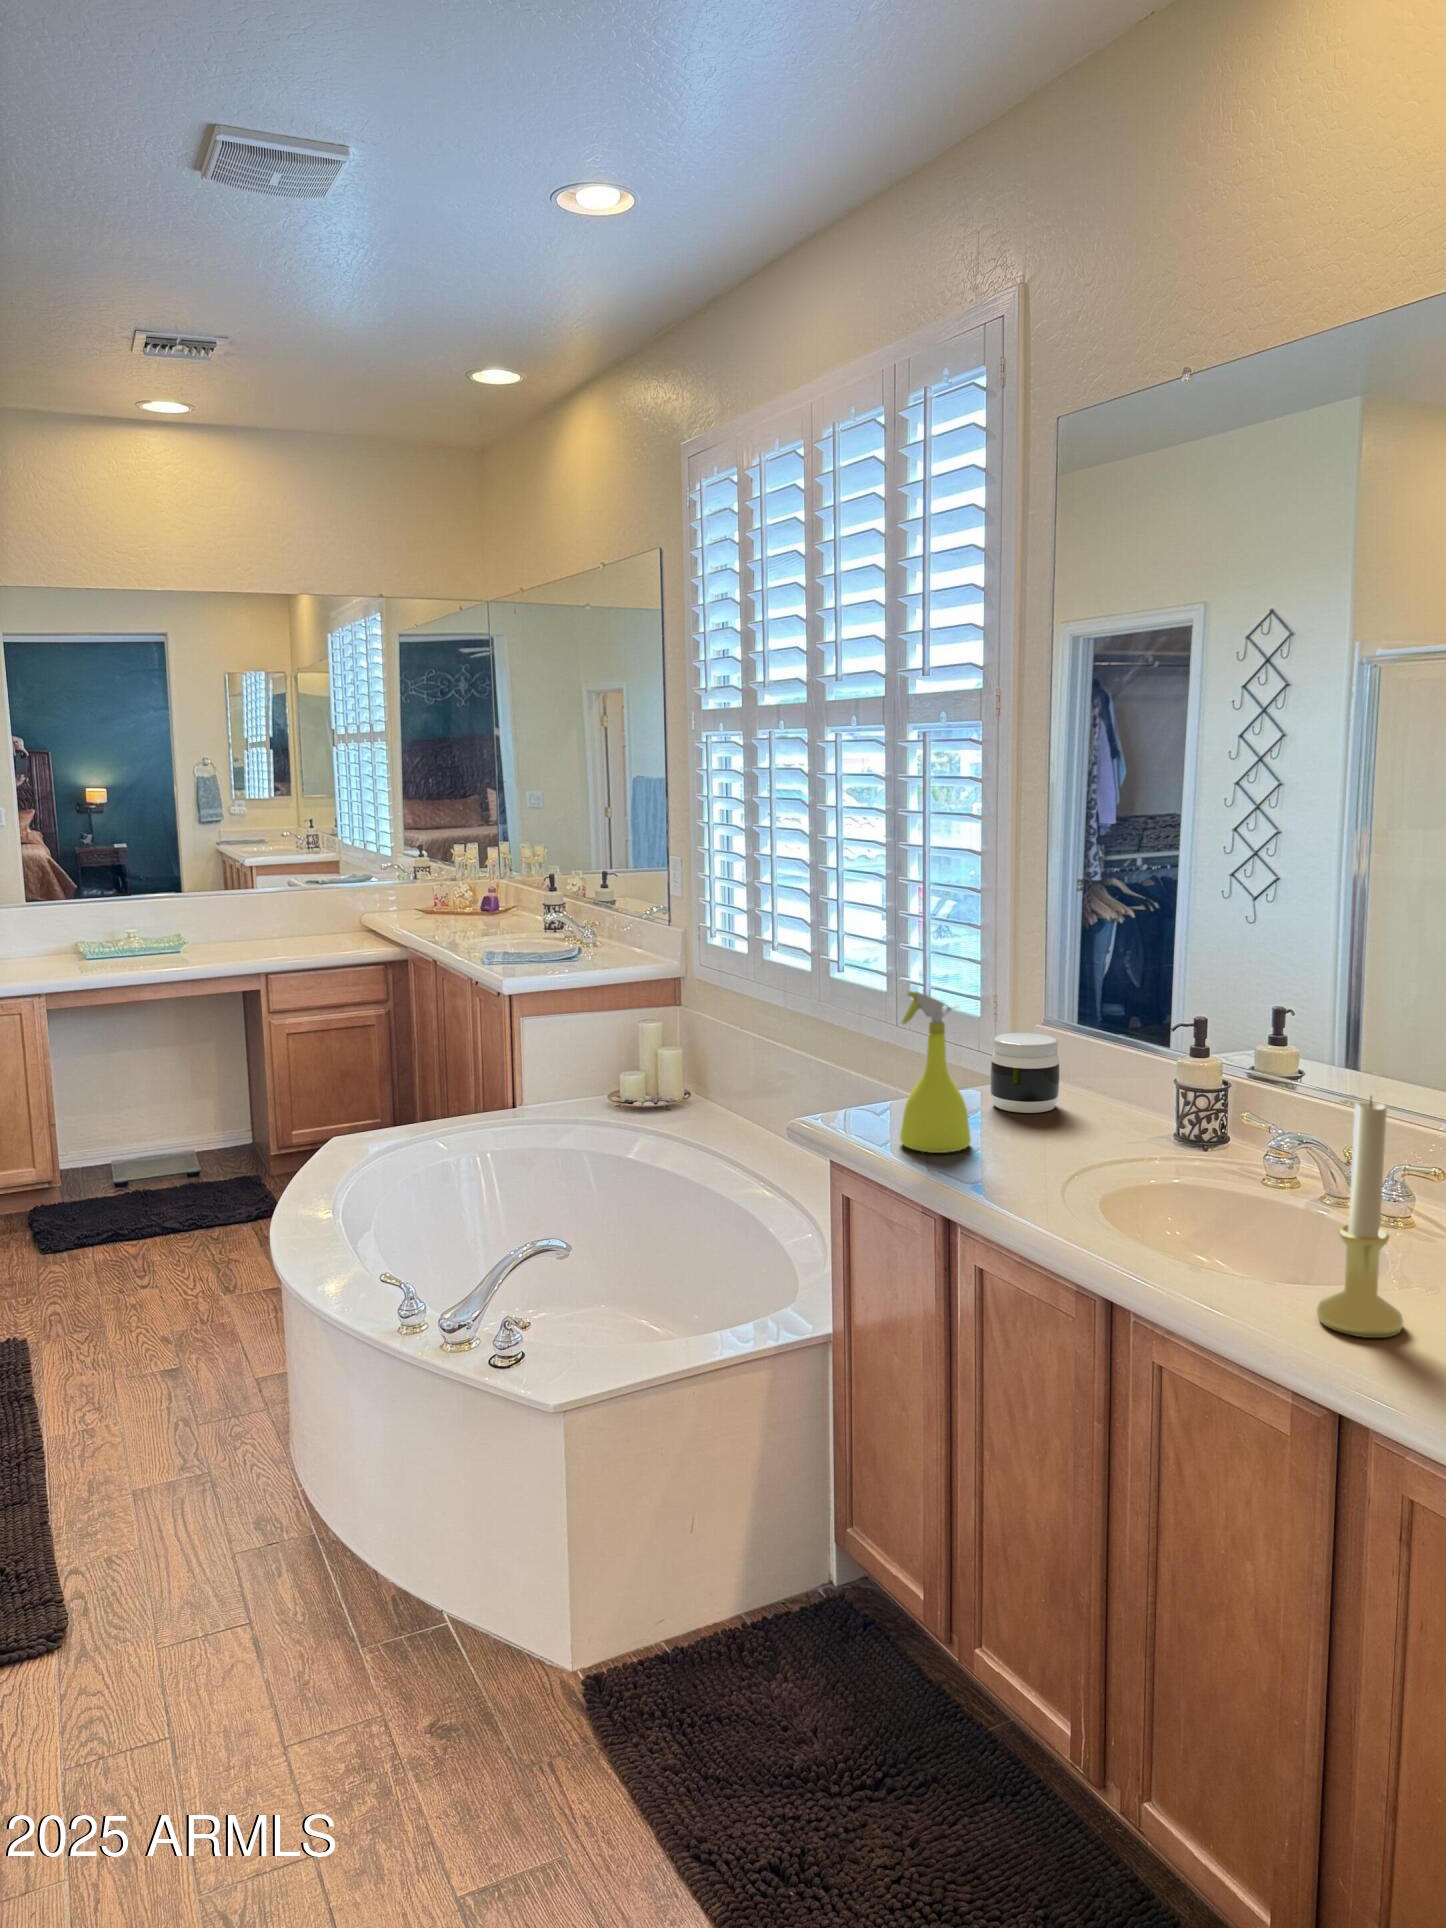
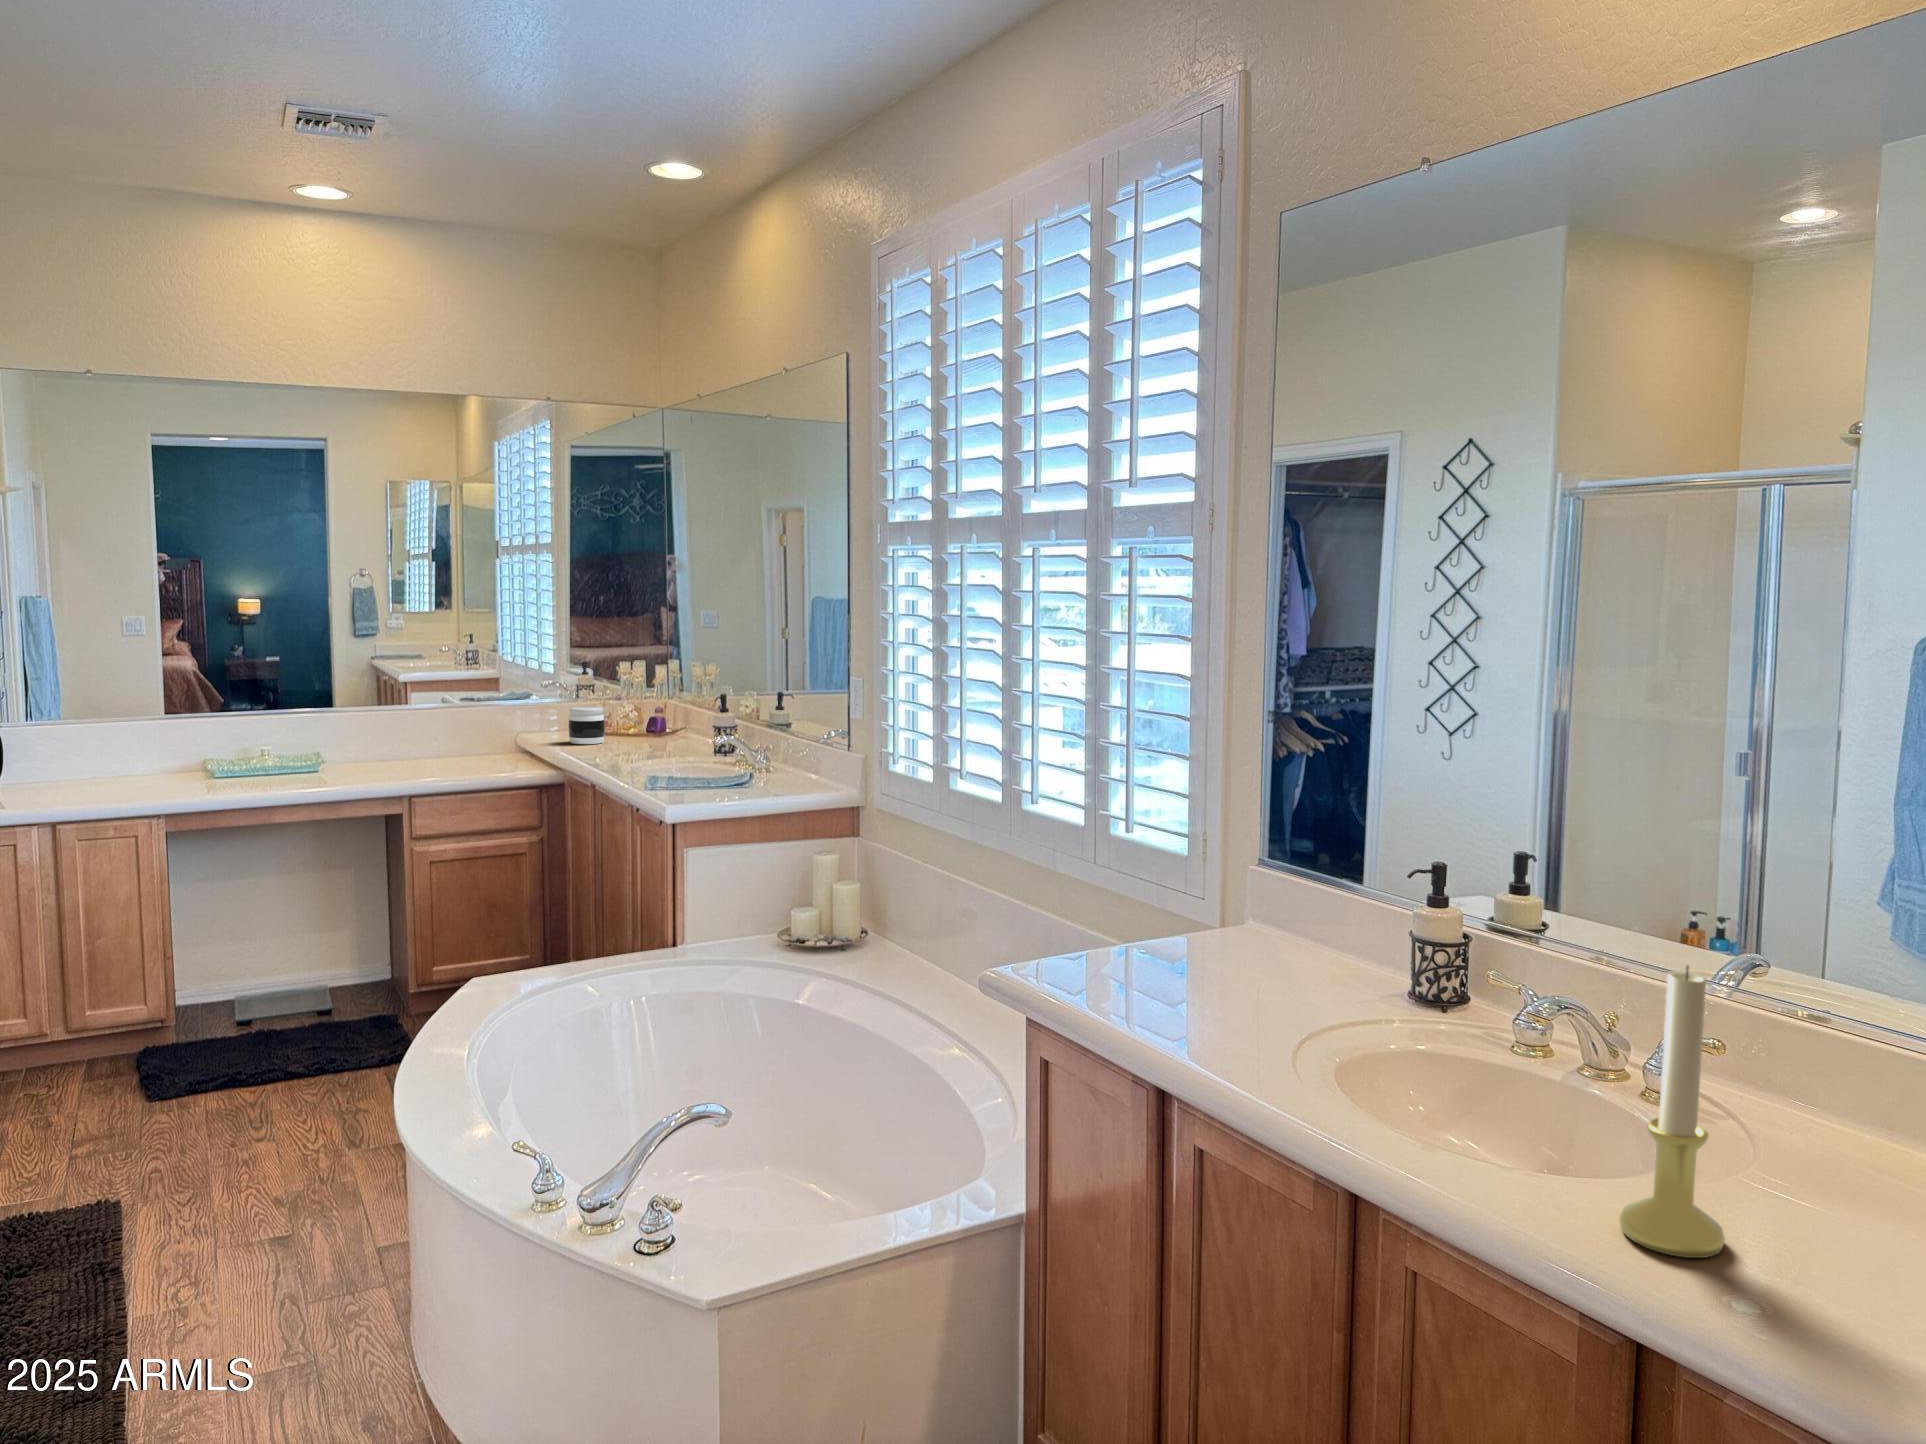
spray bottle: present [900,991,971,1153] -> none [1108,828,1187,1012]
jar: present [990,1033,1060,1113] -> present [569,706,605,744]

